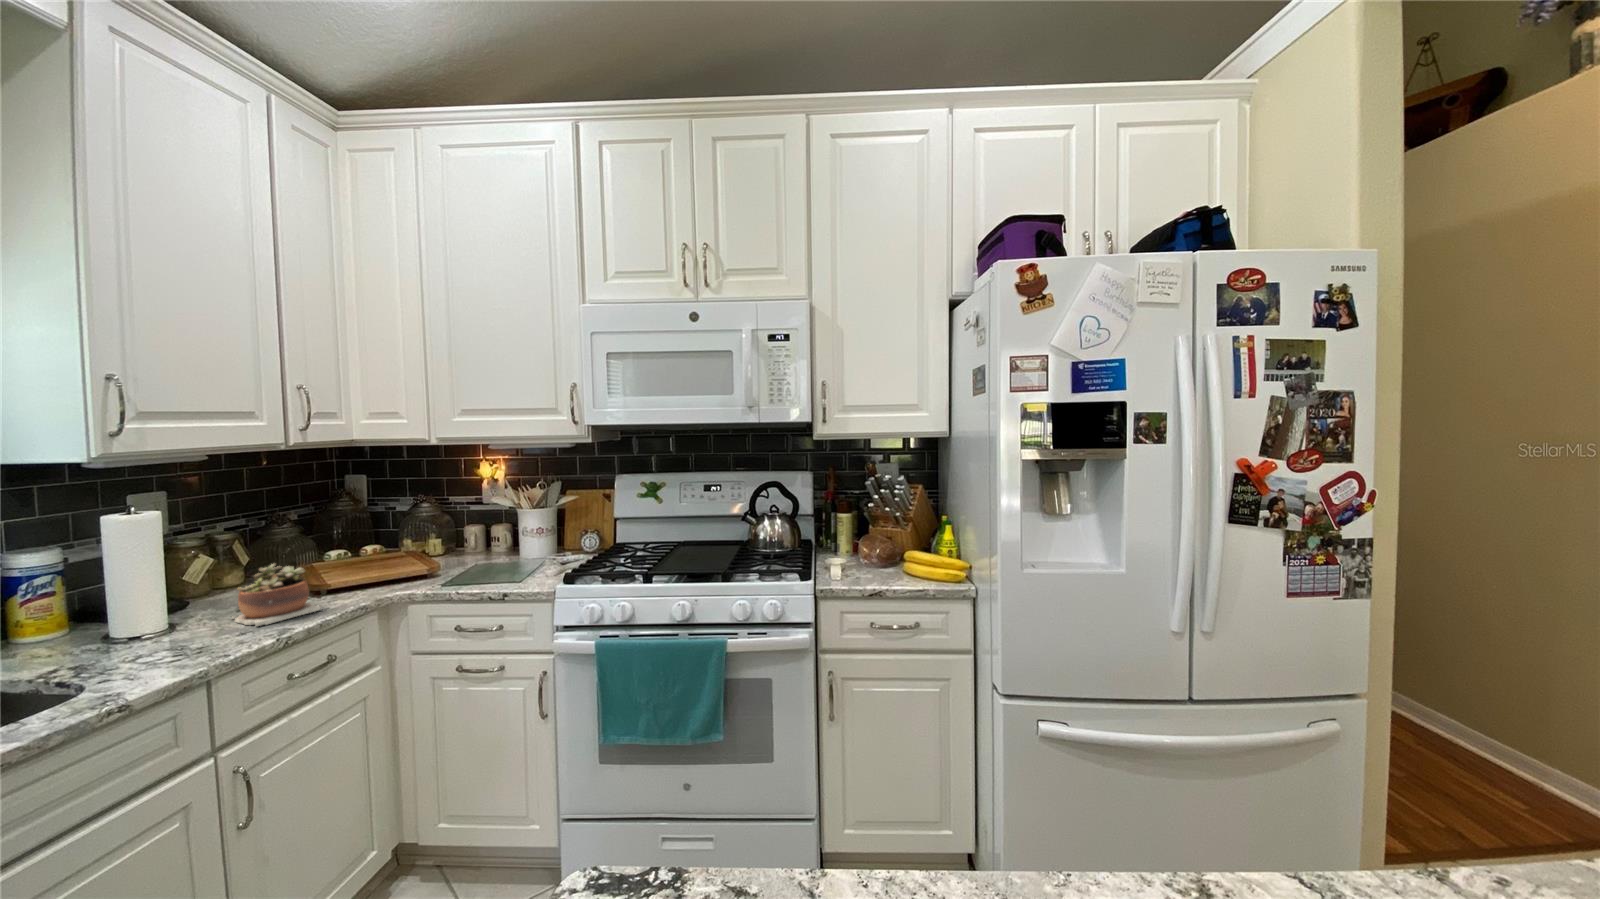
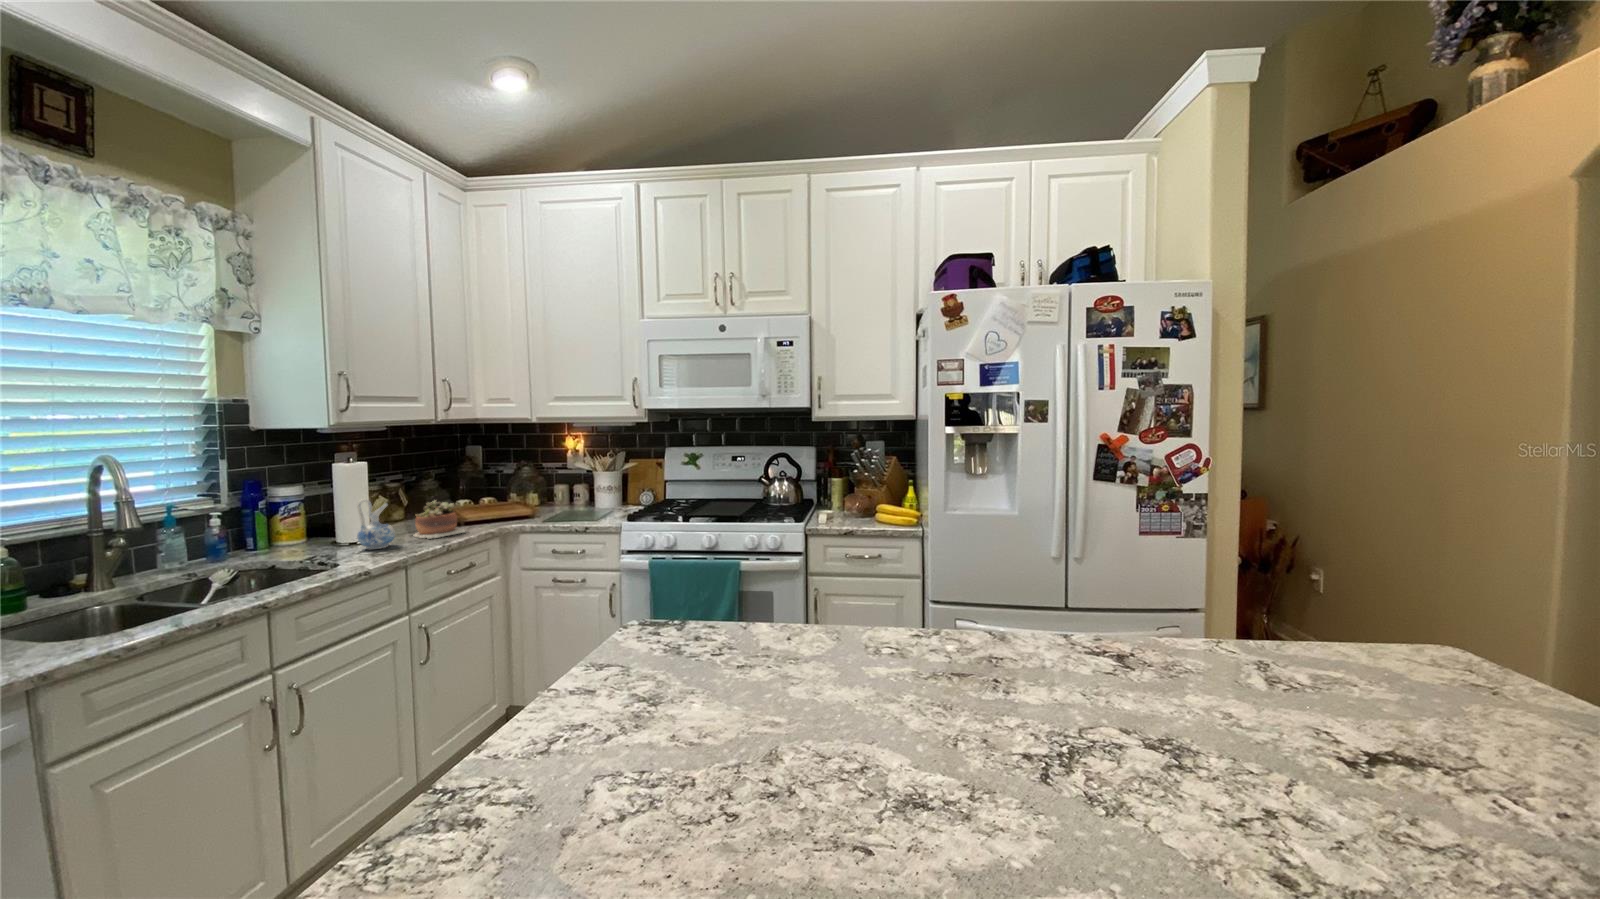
ceramic pitcher: none [122,574,194,654] -> present [357,499,395,549]

